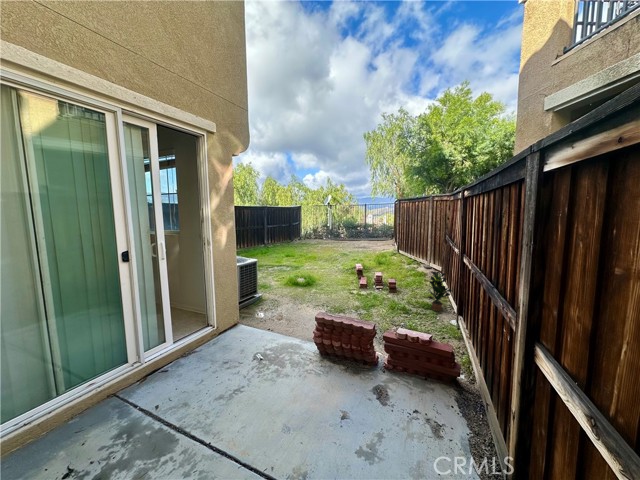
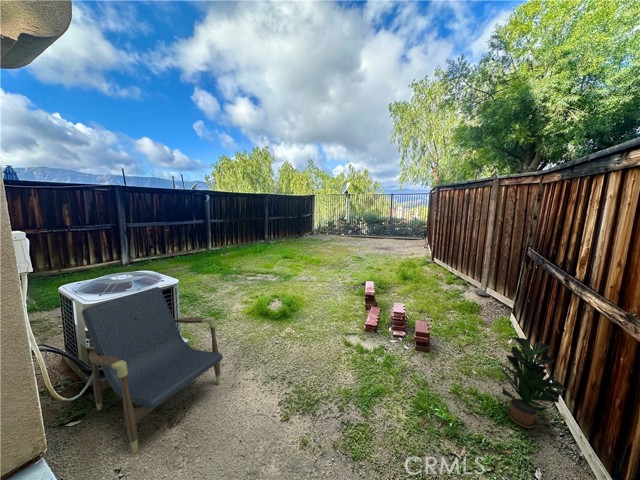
lounge chair: none [230,260,295,328] -> present [82,287,223,453]

